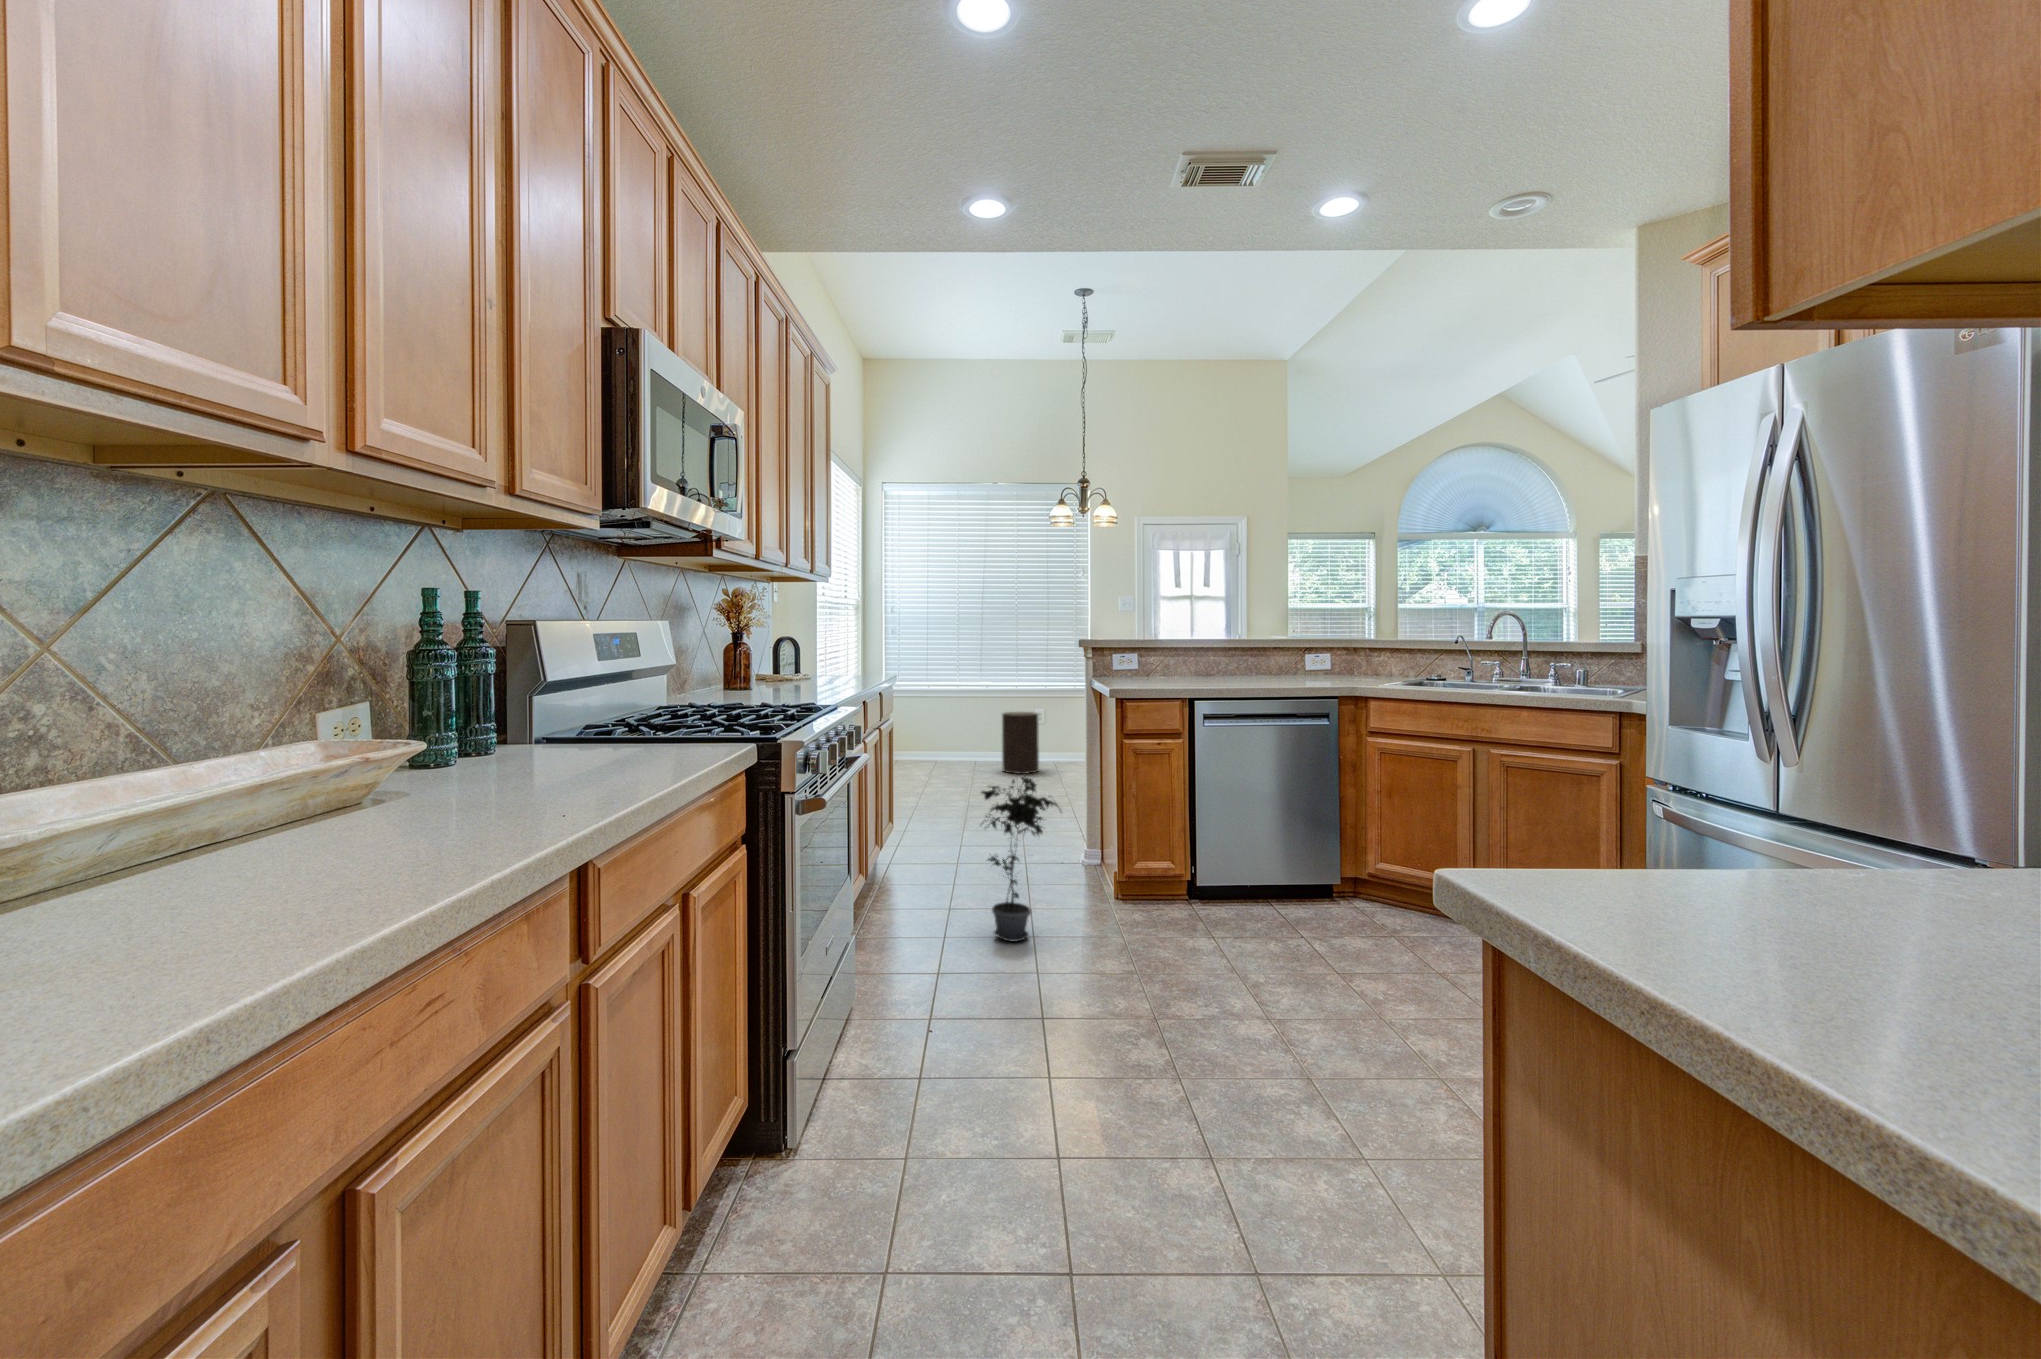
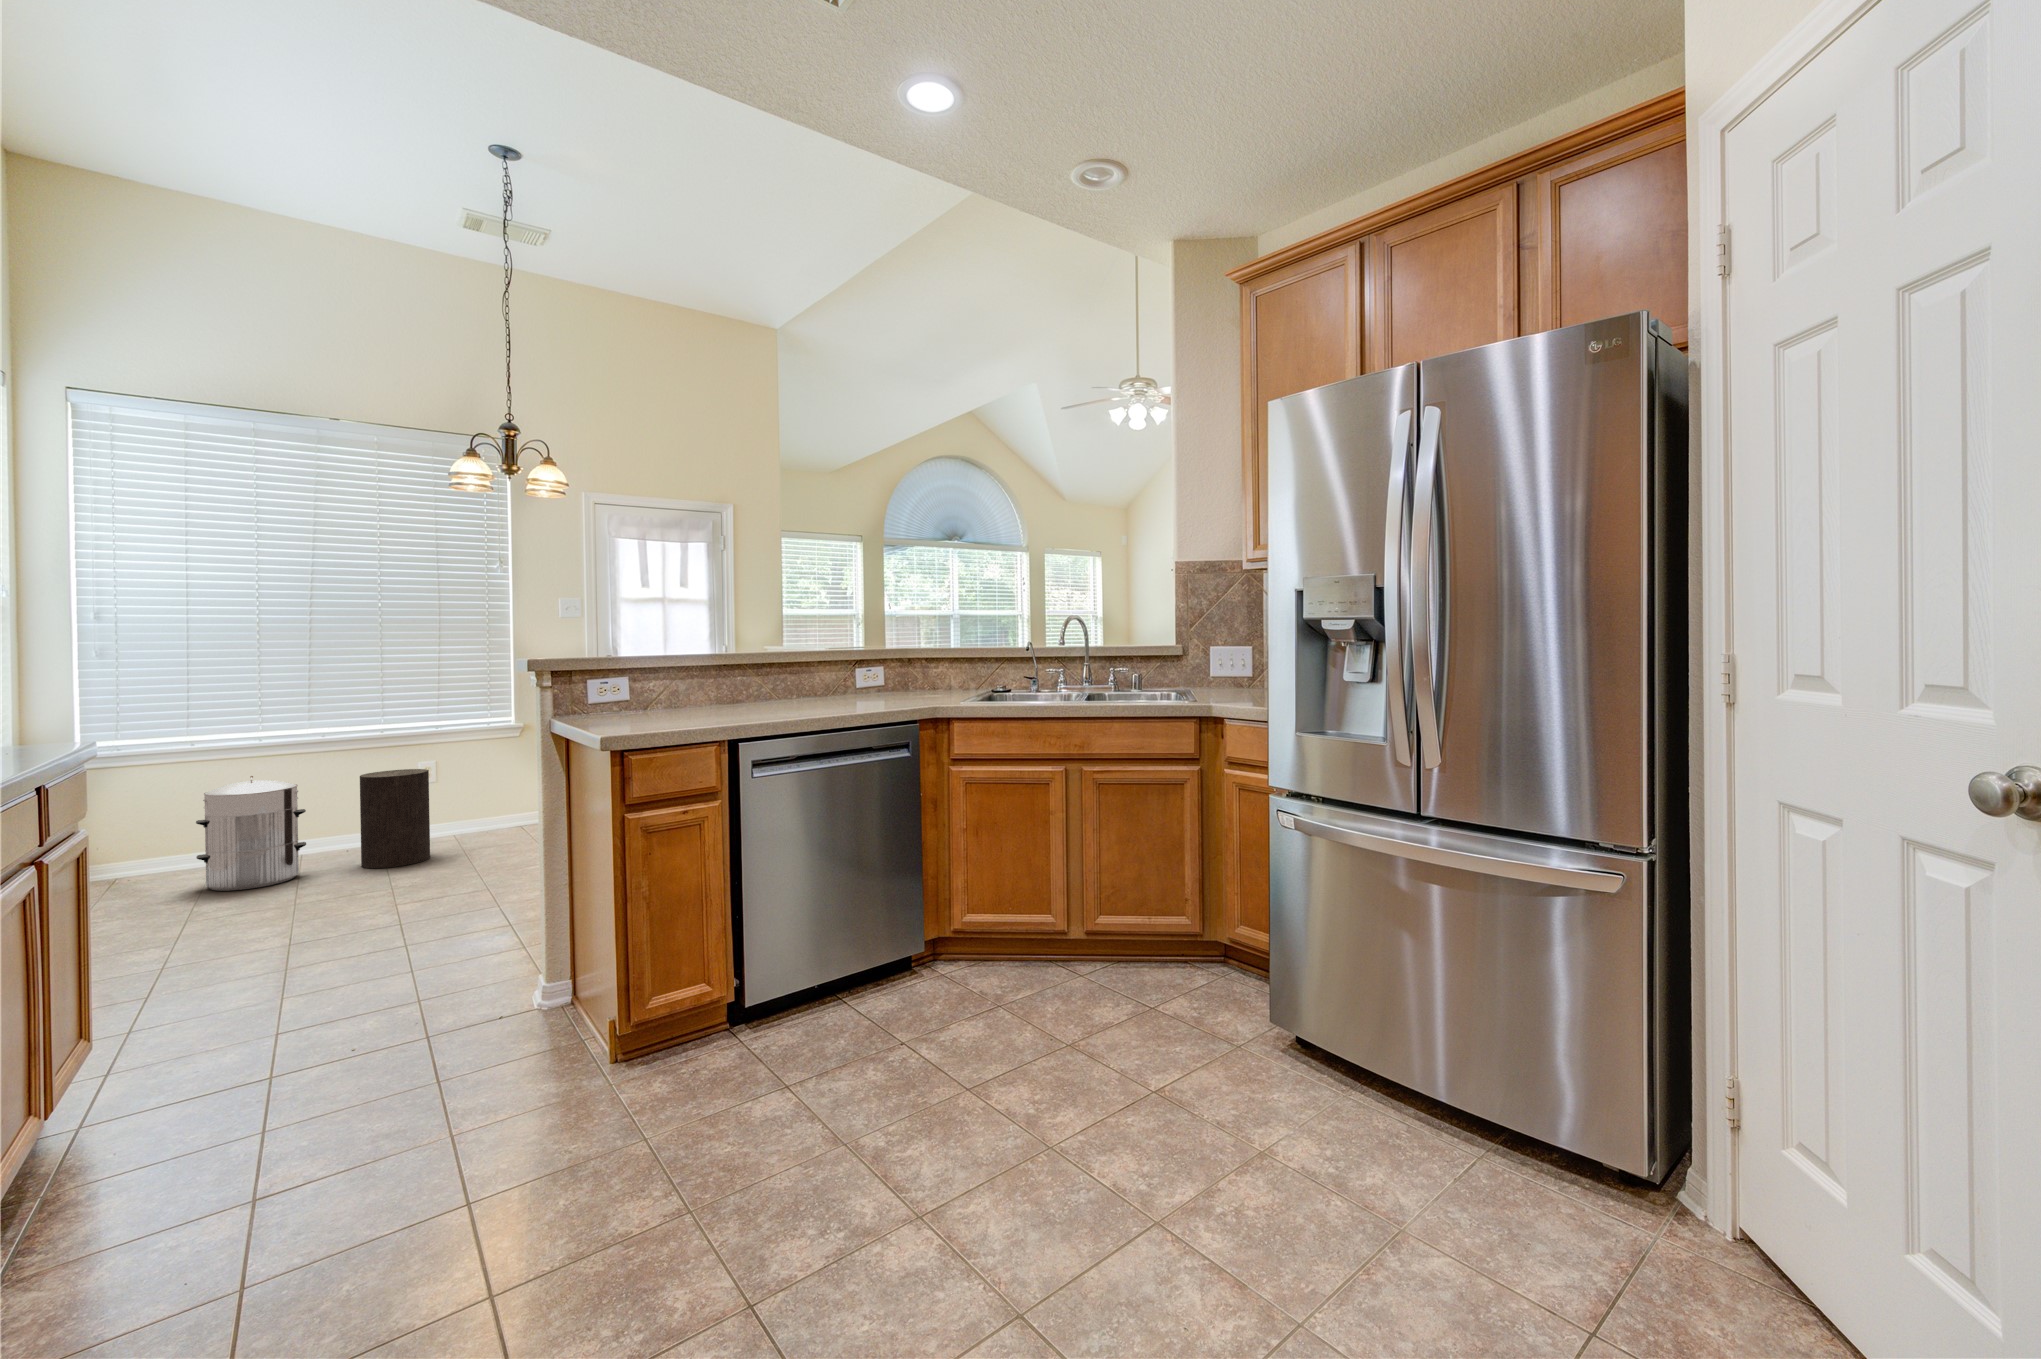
waste bin: none [927,708,976,774] -> present [196,776,306,891]
potted plant: present [981,770,1061,941] -> none [348,899,540,1231]

